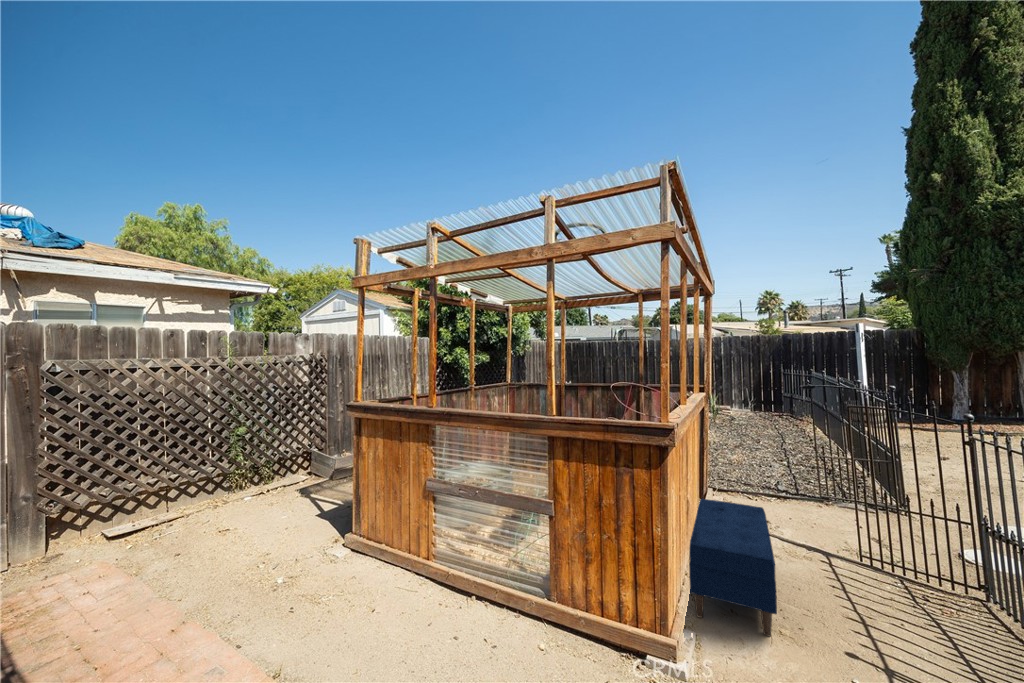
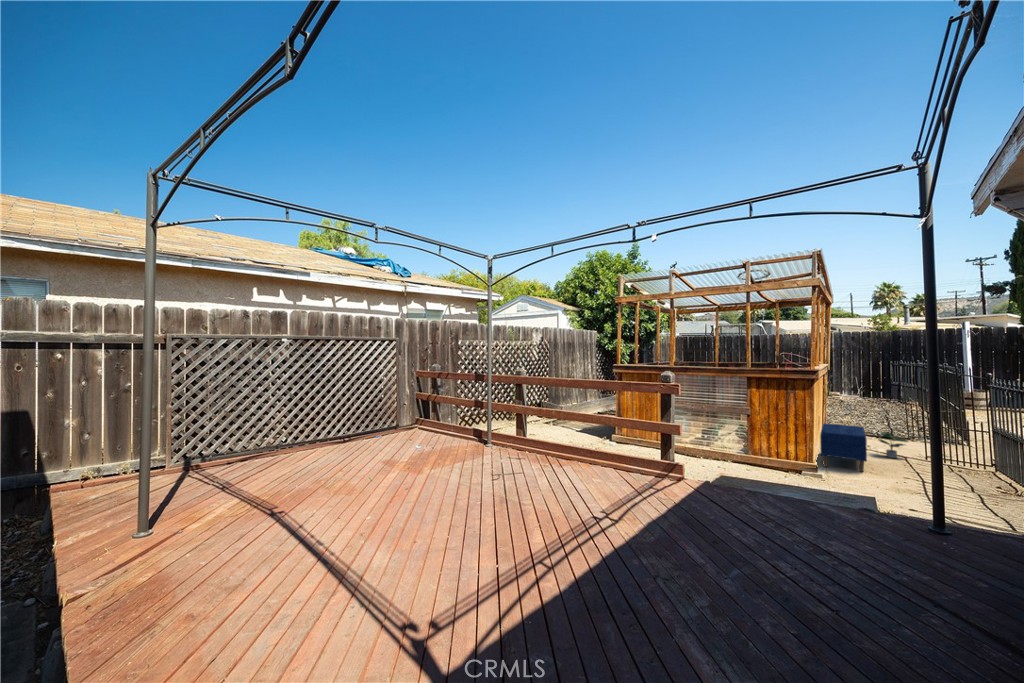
potted plant: none [786,508,836,559] -> present [879,432,907,458]

